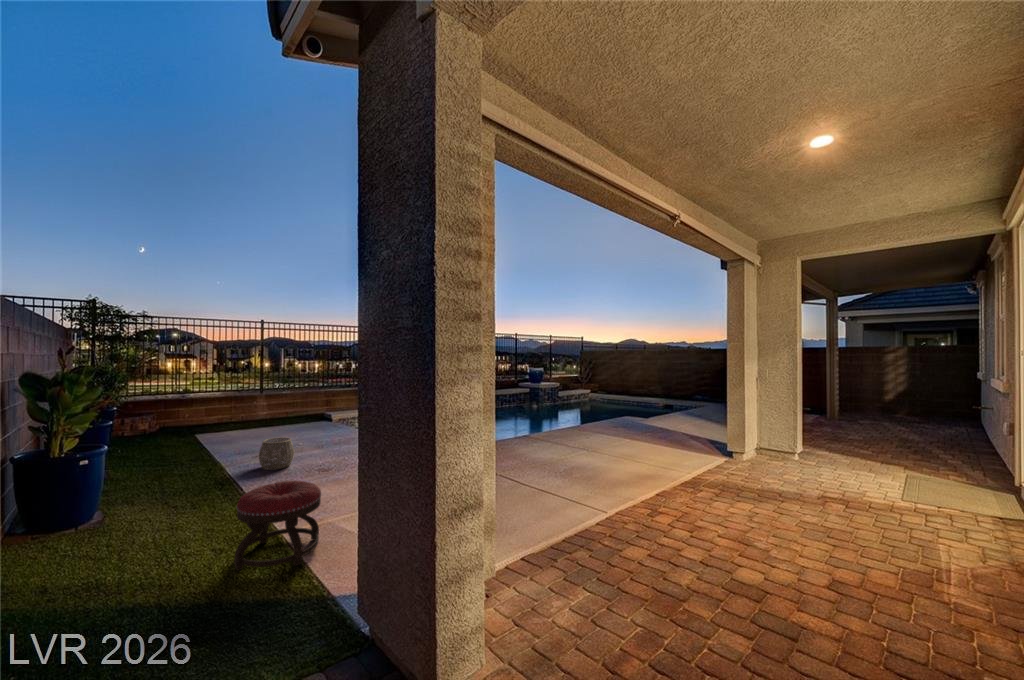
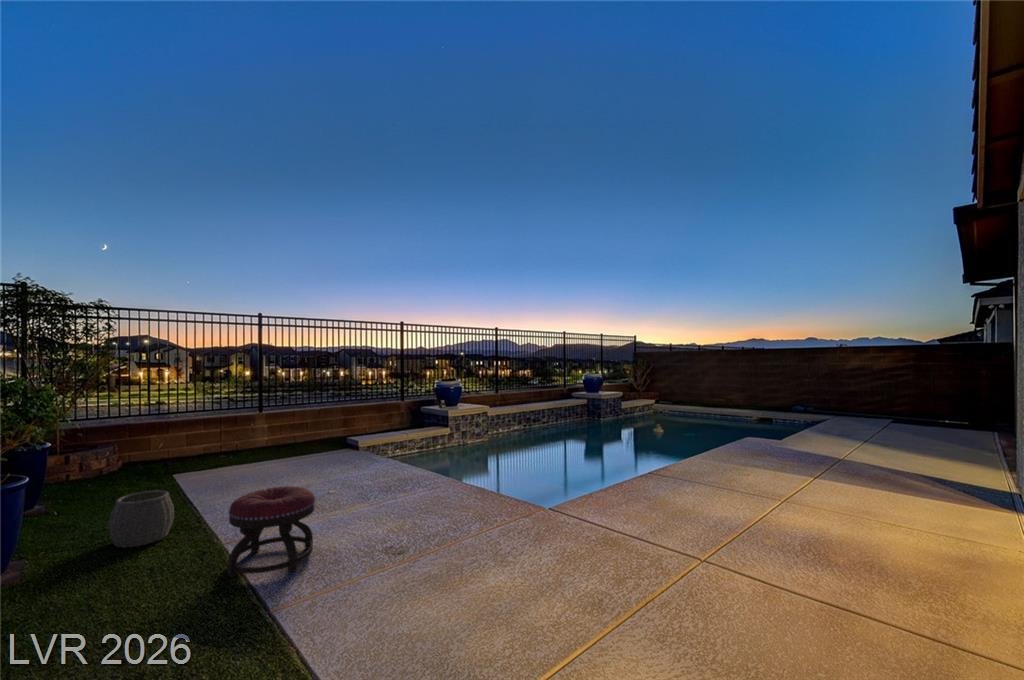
woven basket: present [259,437,294,470] -> present [108,490,174,548]

